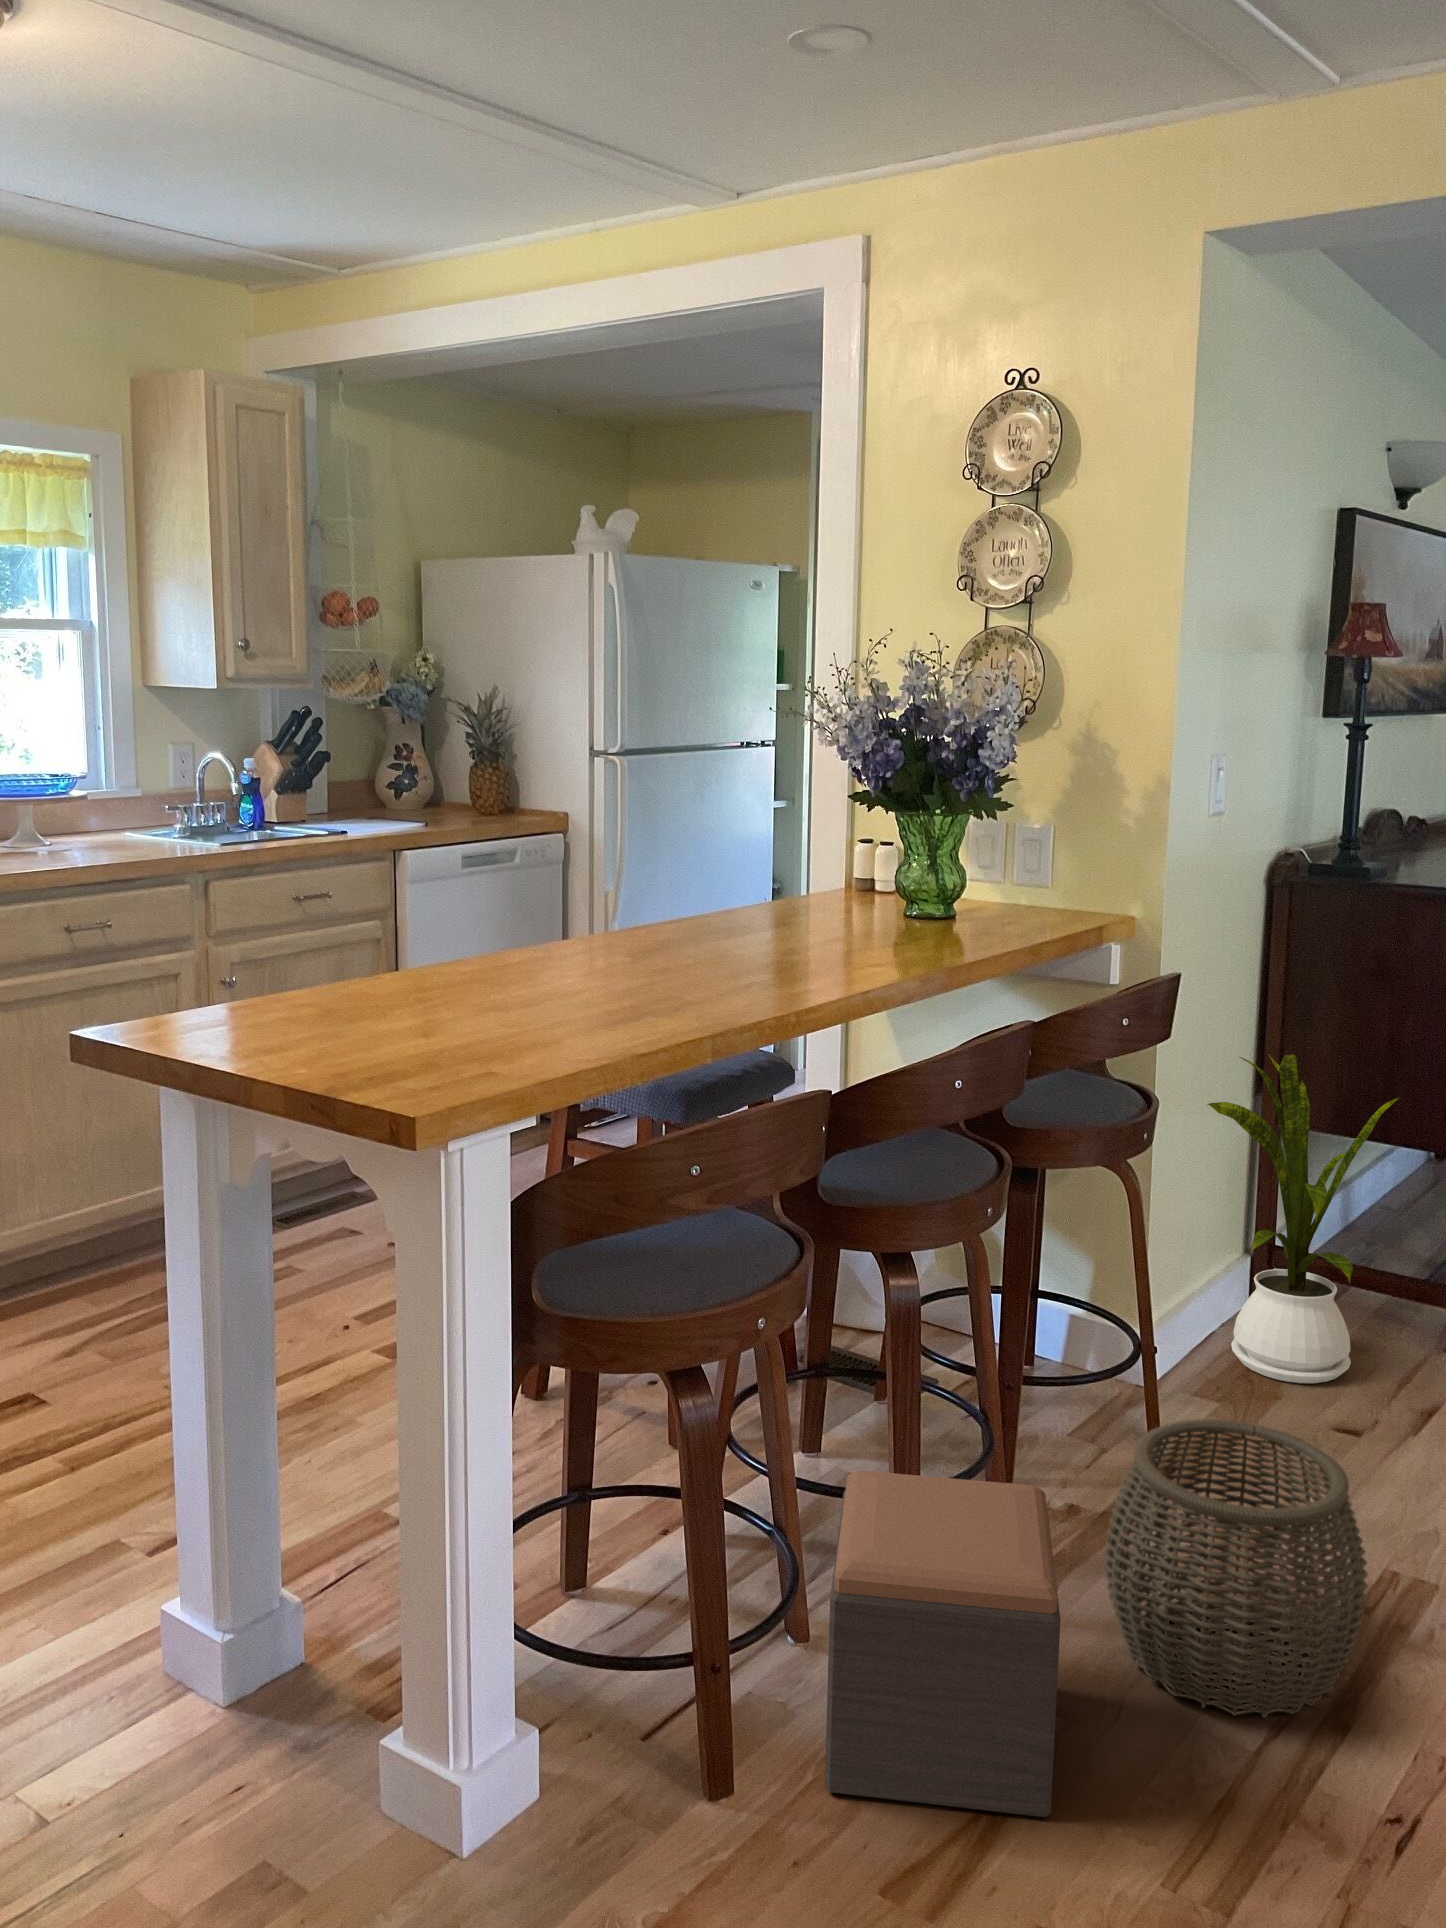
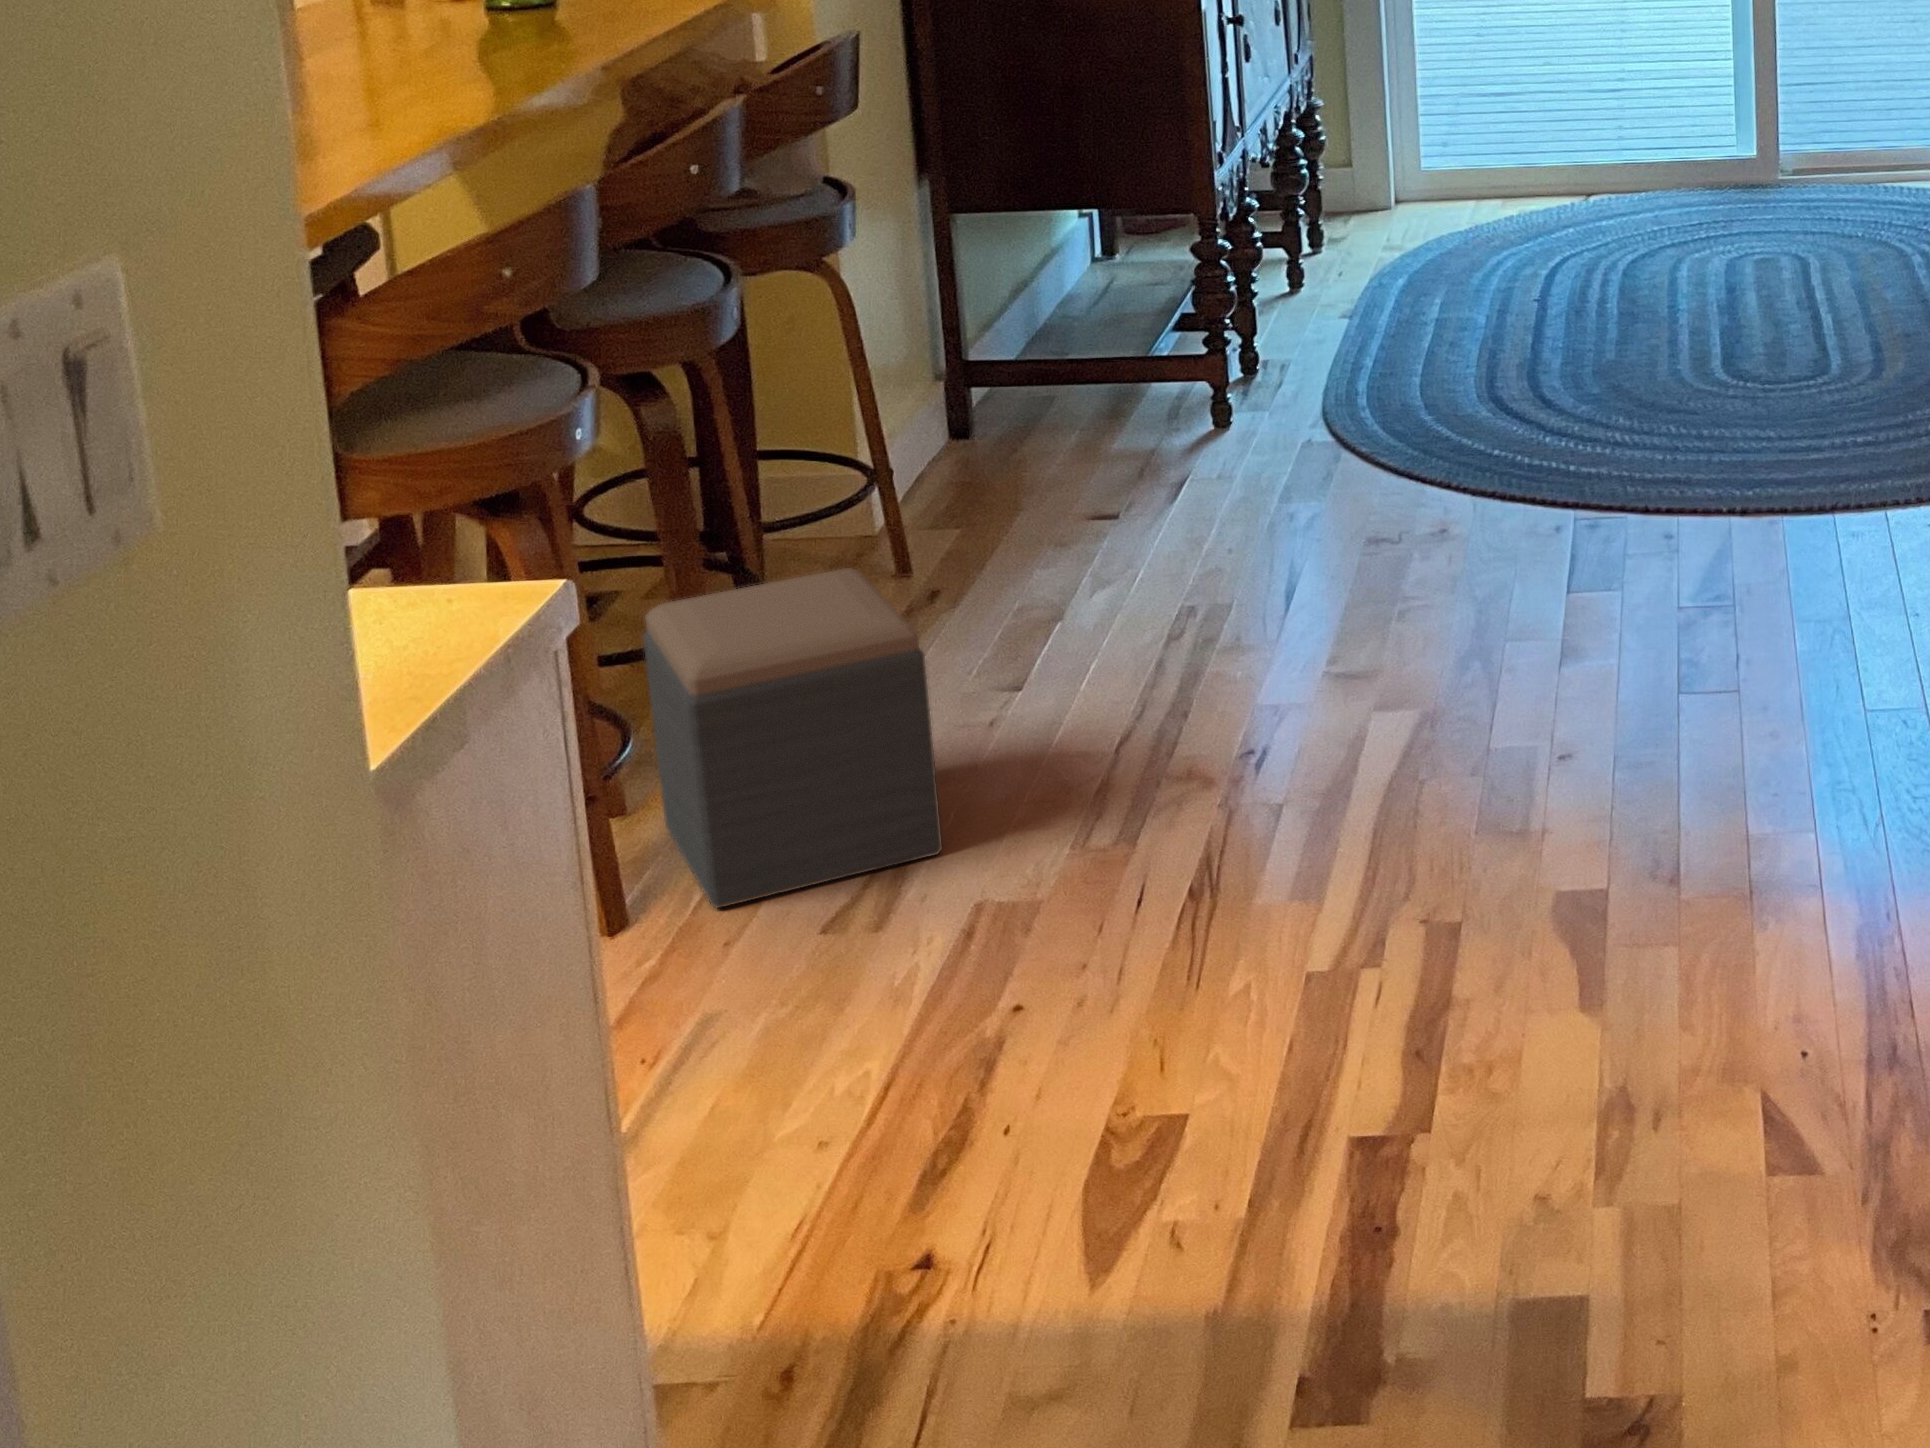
house plant: present [1207,1055,1399,1383] -> none [892,109,1097,489]
woven basket: present [1104,1419,1368,1718] -> none [916,473,1177,744]

